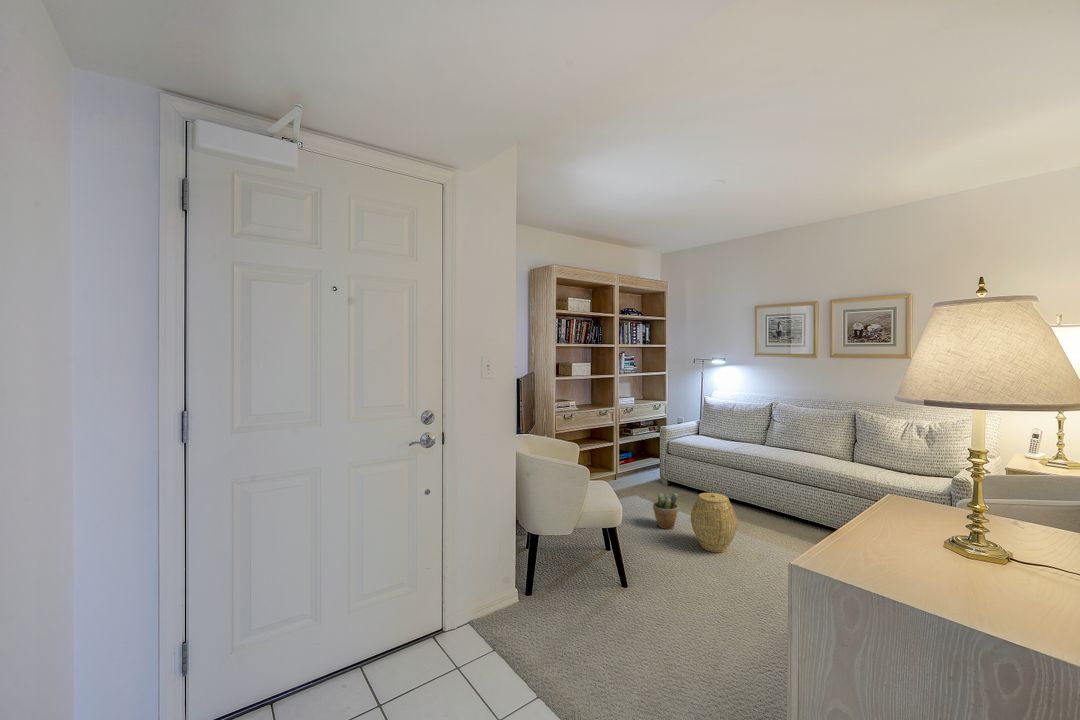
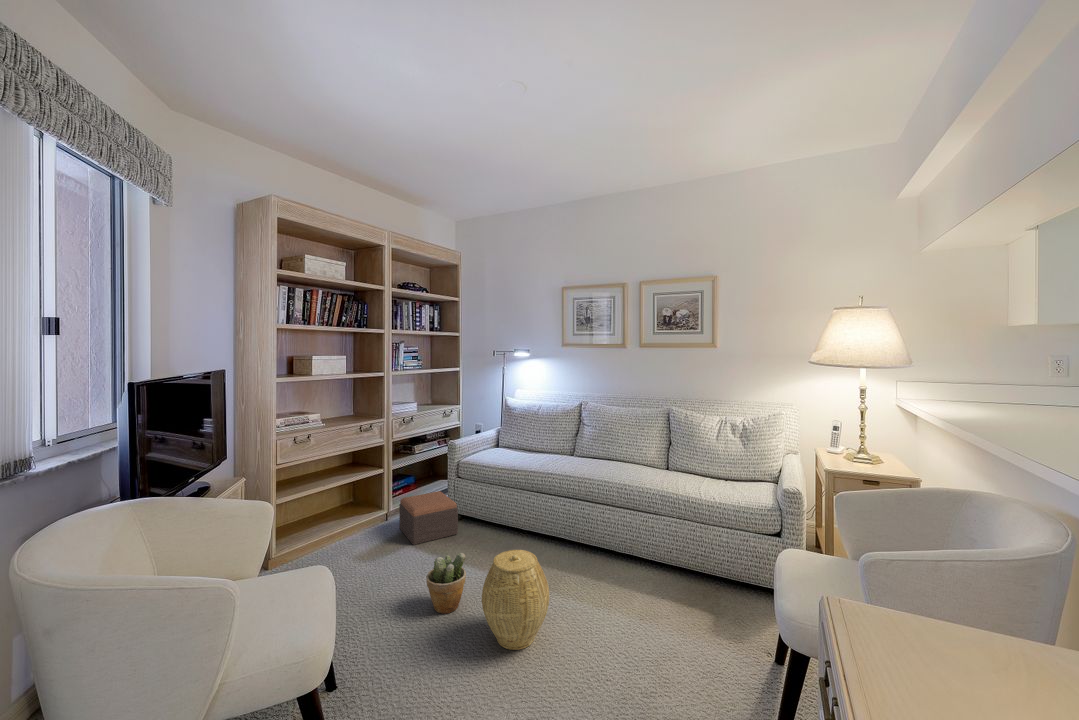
footstool: none [626,461,668,494] -> present [399,491,458,545]

